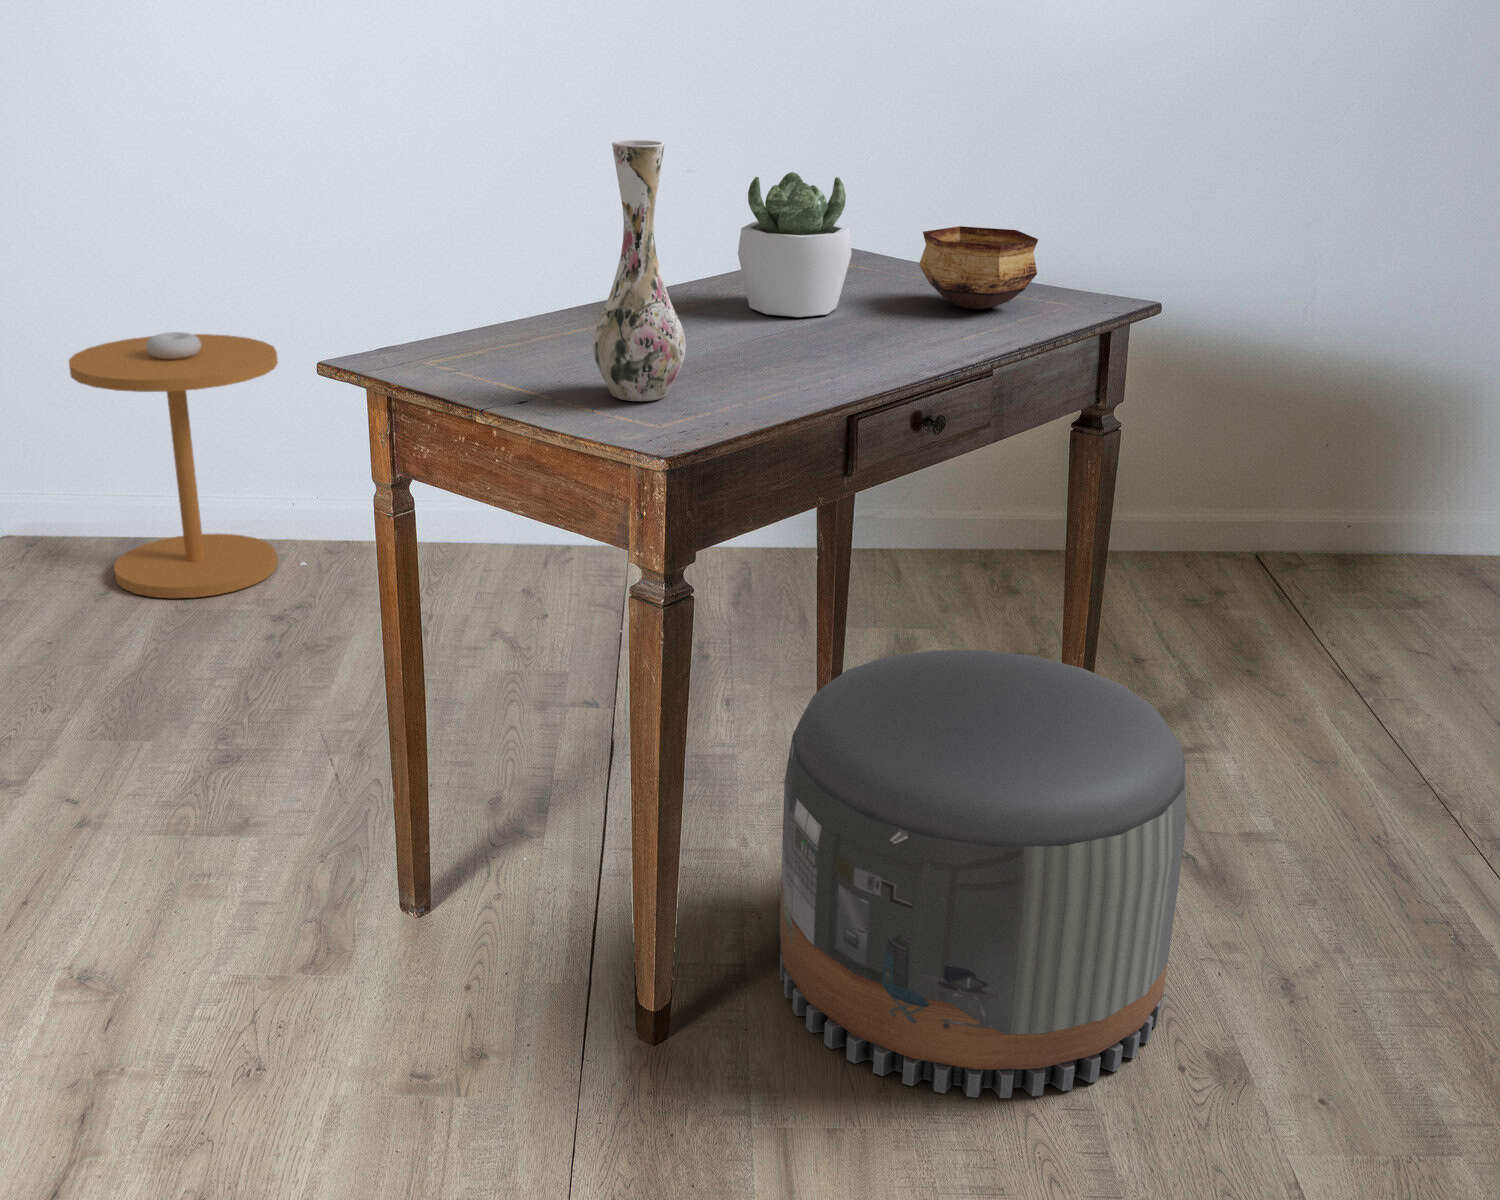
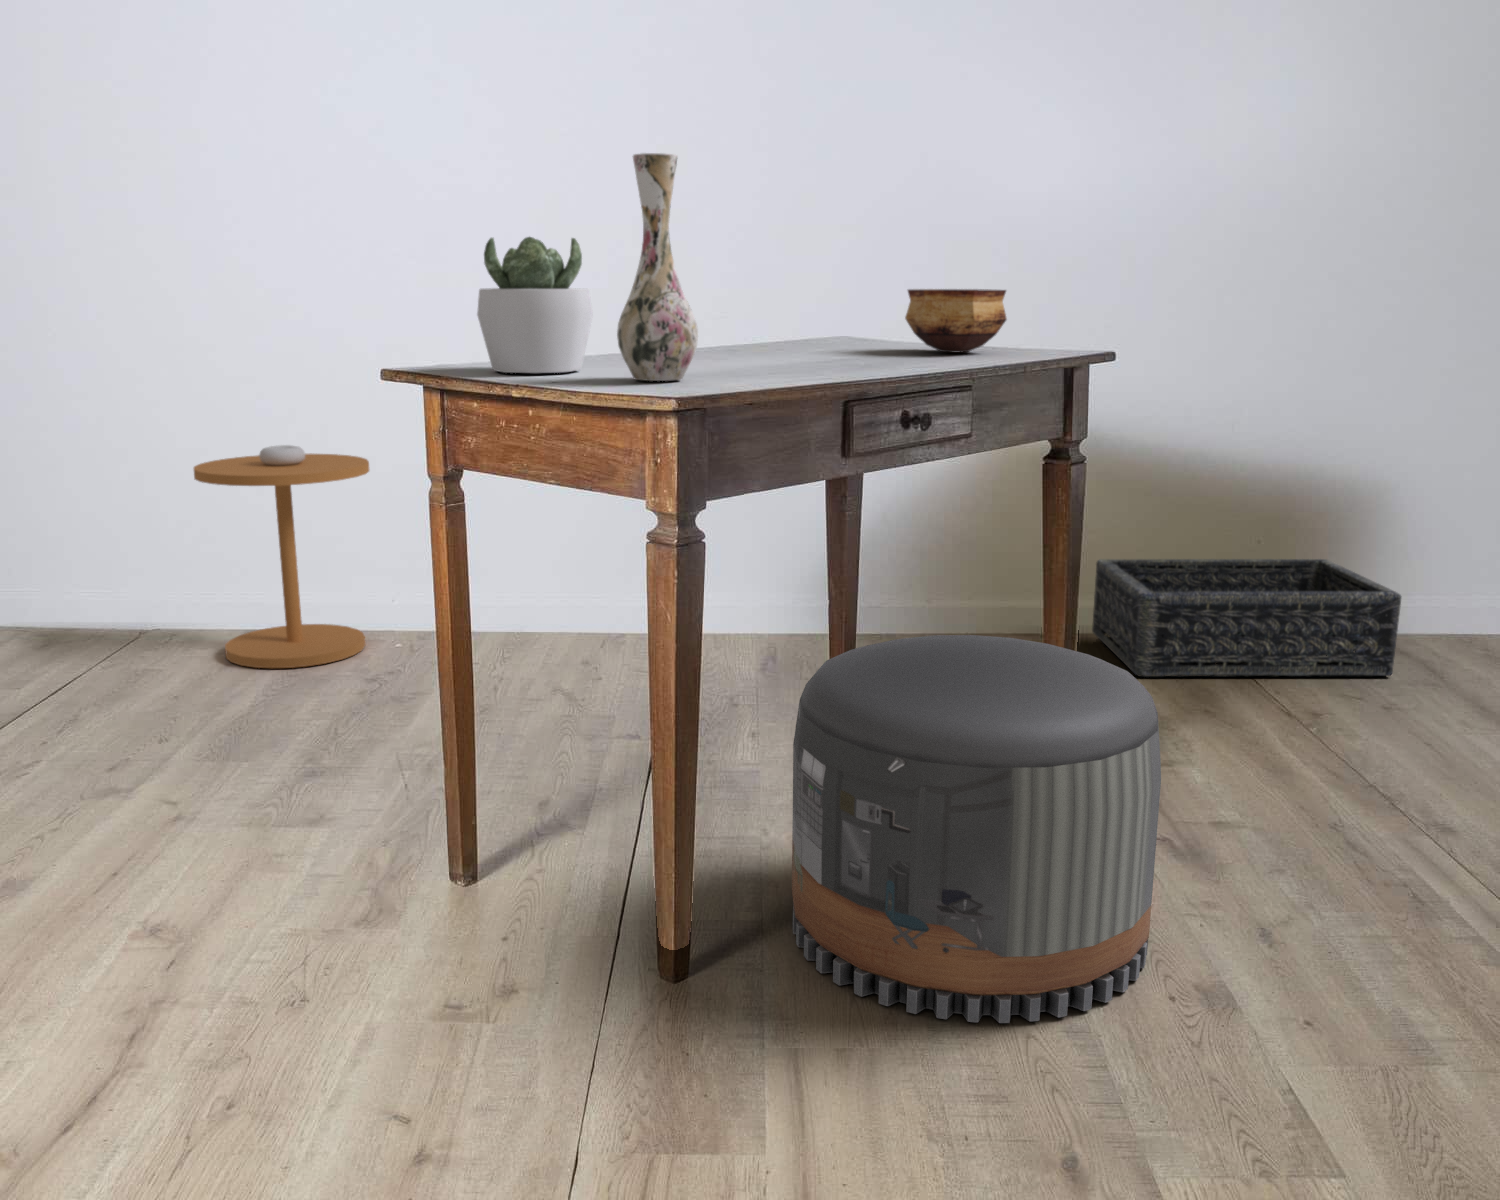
succulent plant: present [738,172,852,317] -> present [477,237,593,373]
basket: none [1120,470,1473,621] -> present [1092,559,1401,677]

